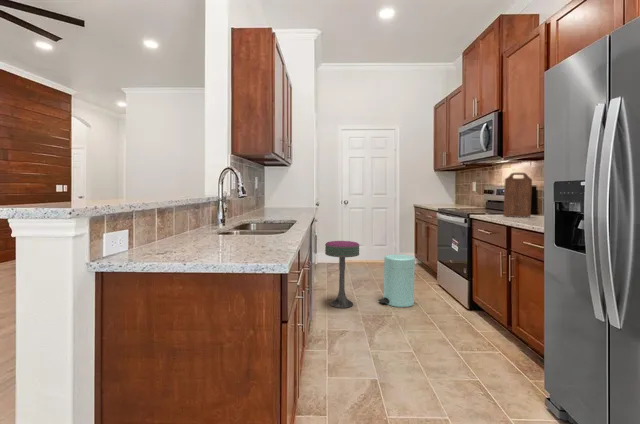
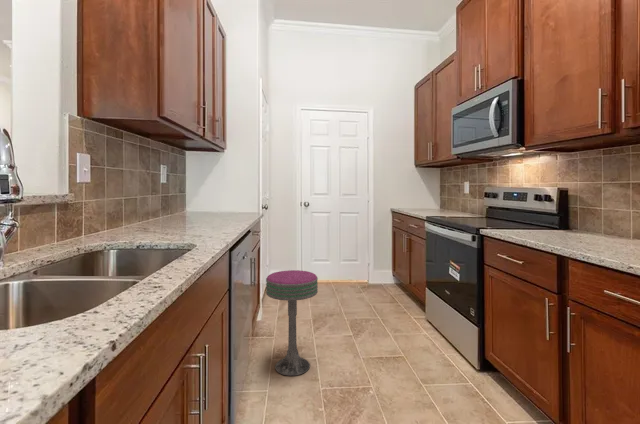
cutting board: present [504,173,532,217] -> none [535,168,578,237]
trash can: present [378,254,415,307] -> none [347,286,398,368]

